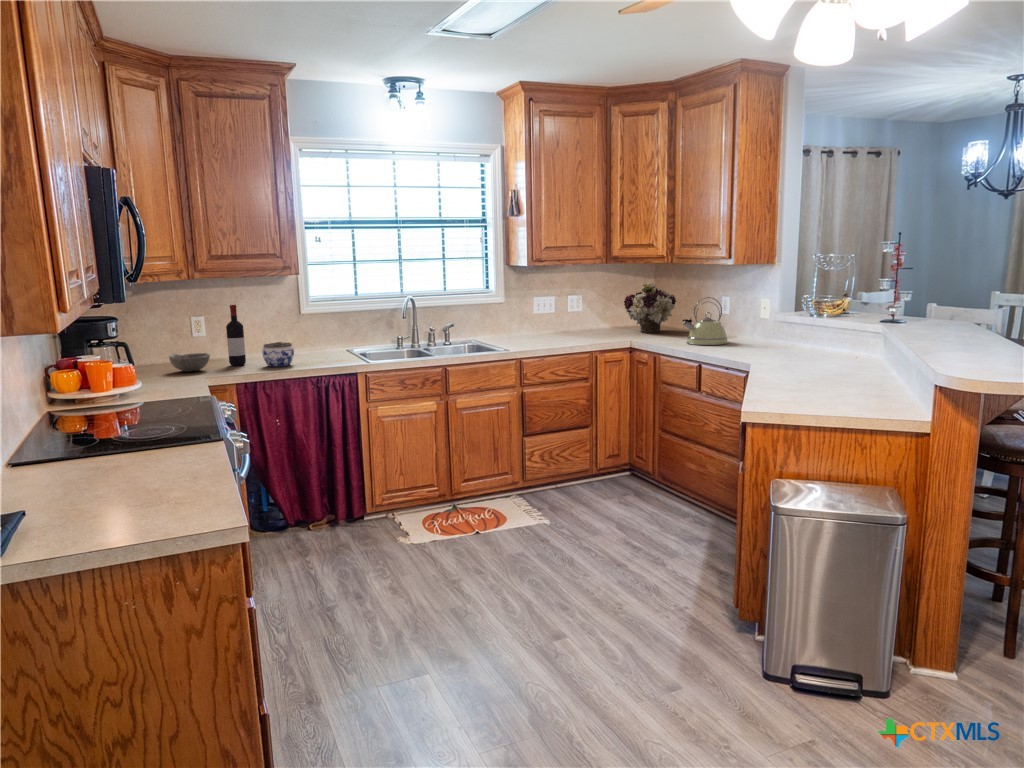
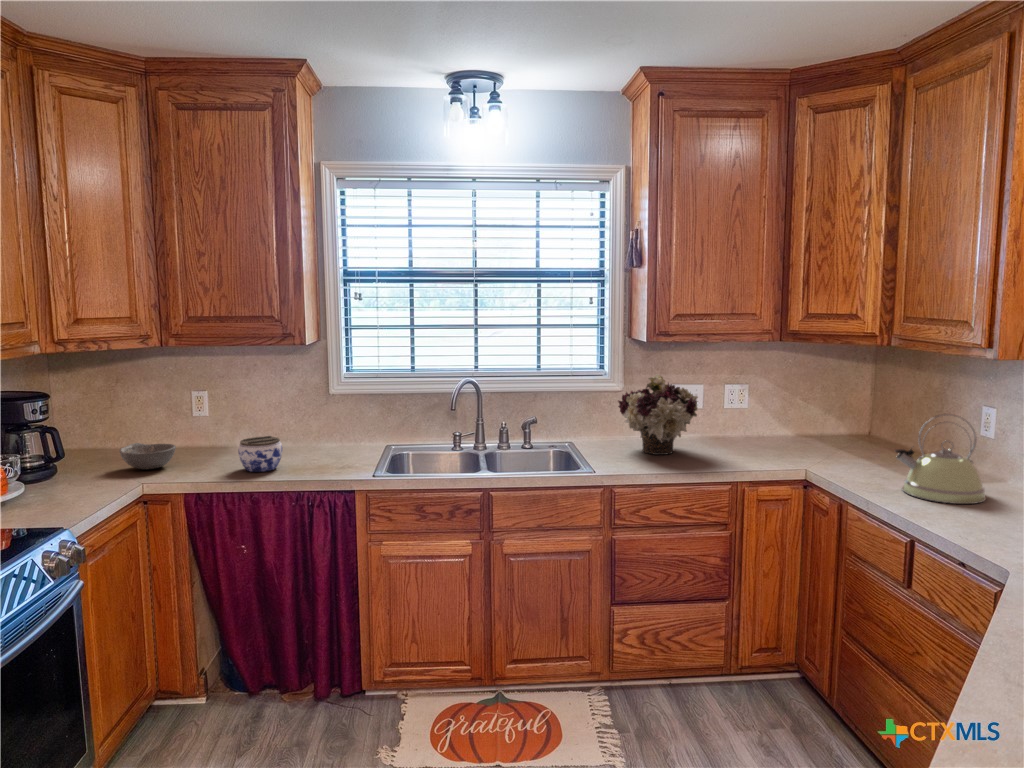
flower arrangement: present [624,282,676,333] -> present [618,374,698,455]
wine bottle: present [226,305,246,366] -> none [208,382,233,463]

